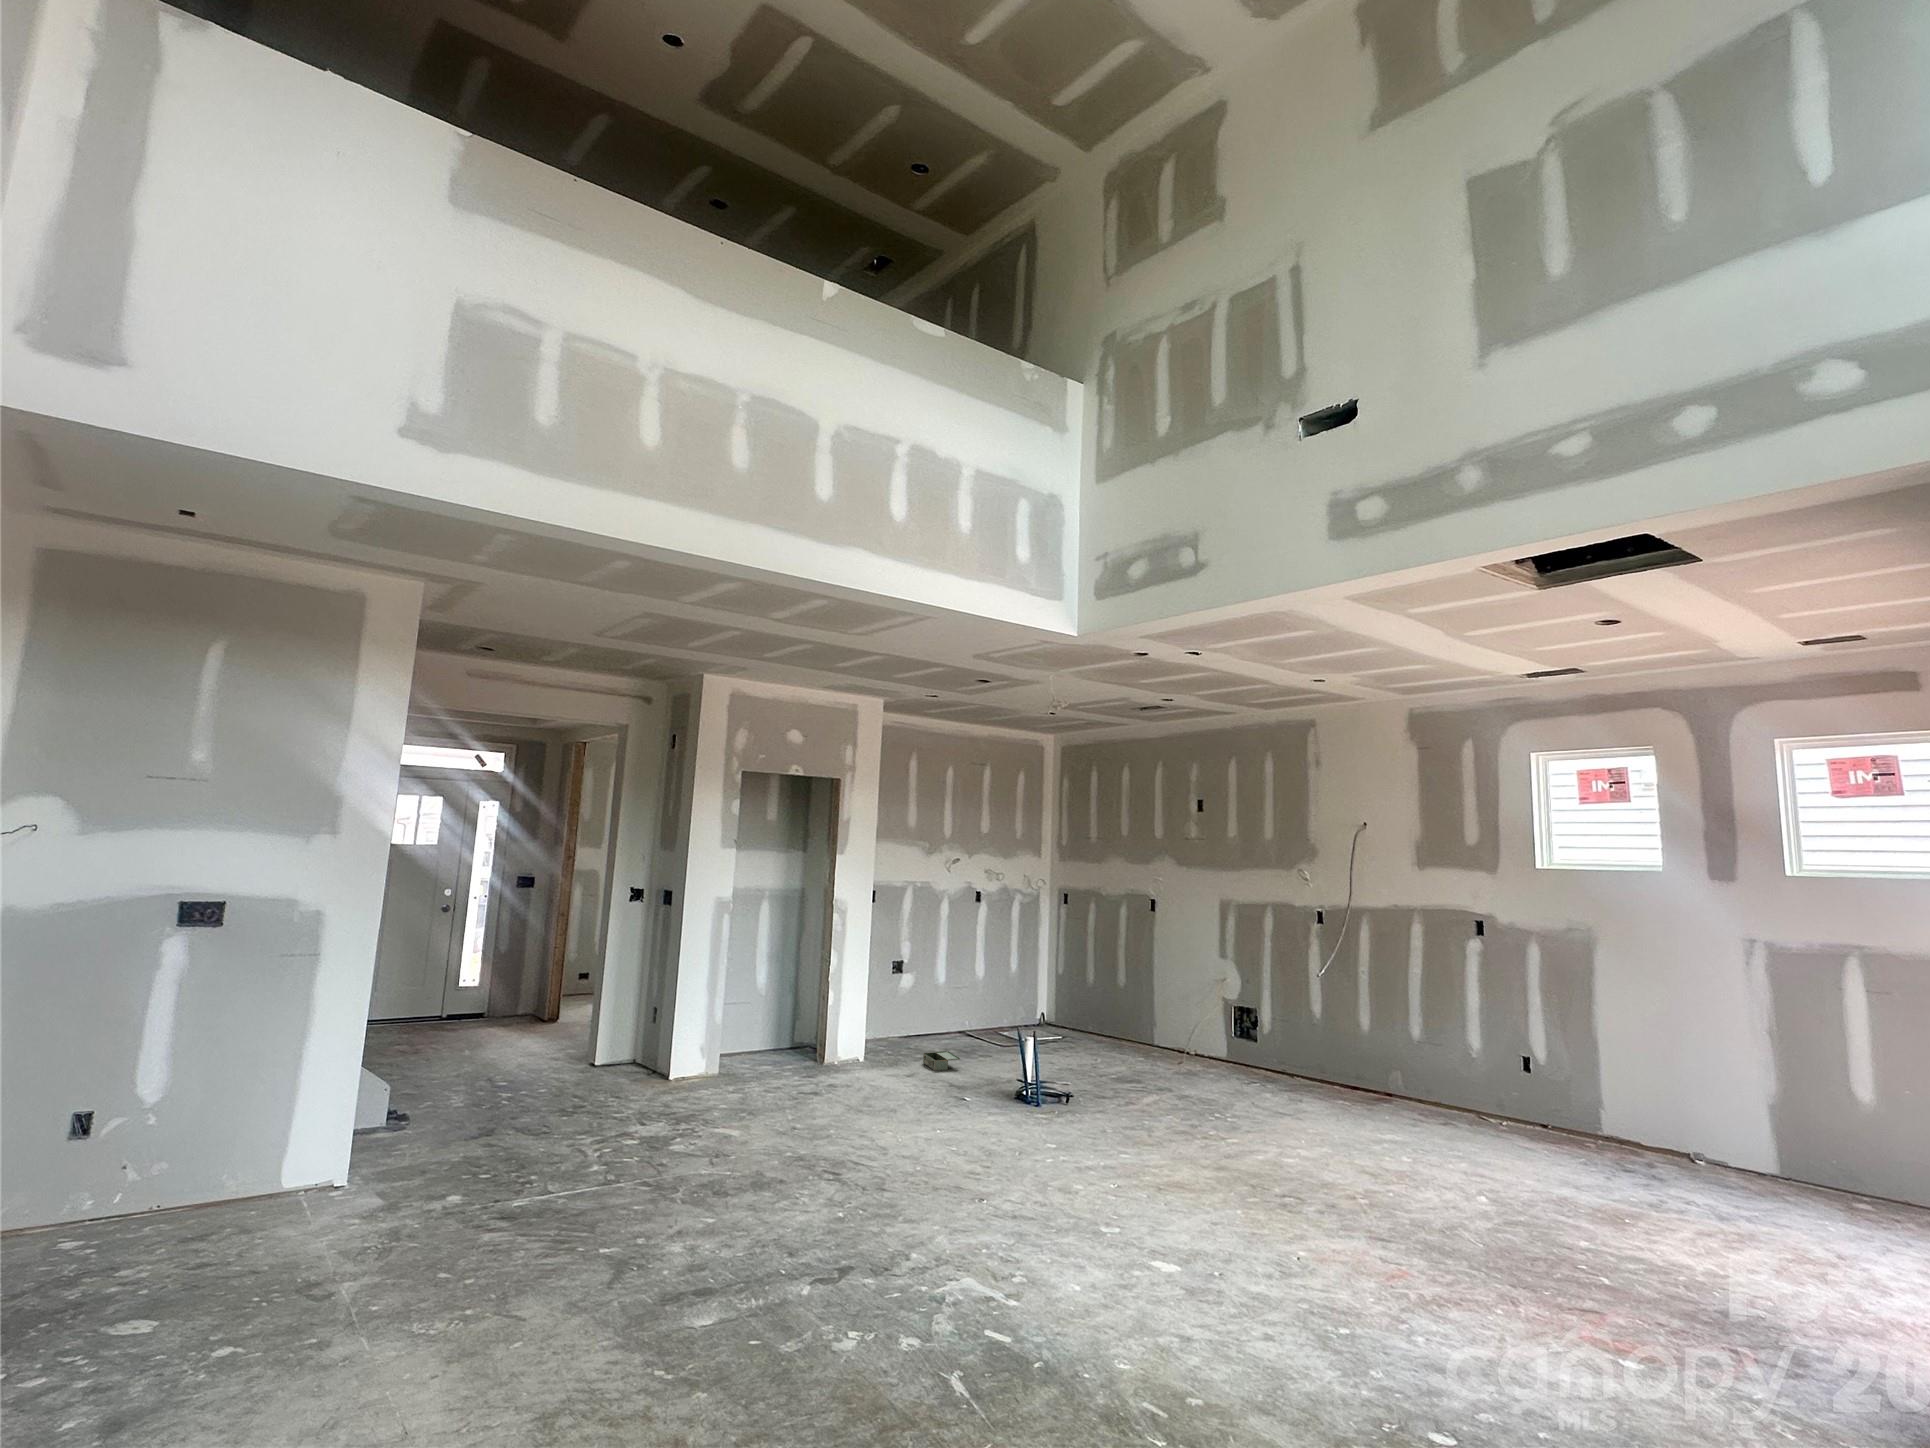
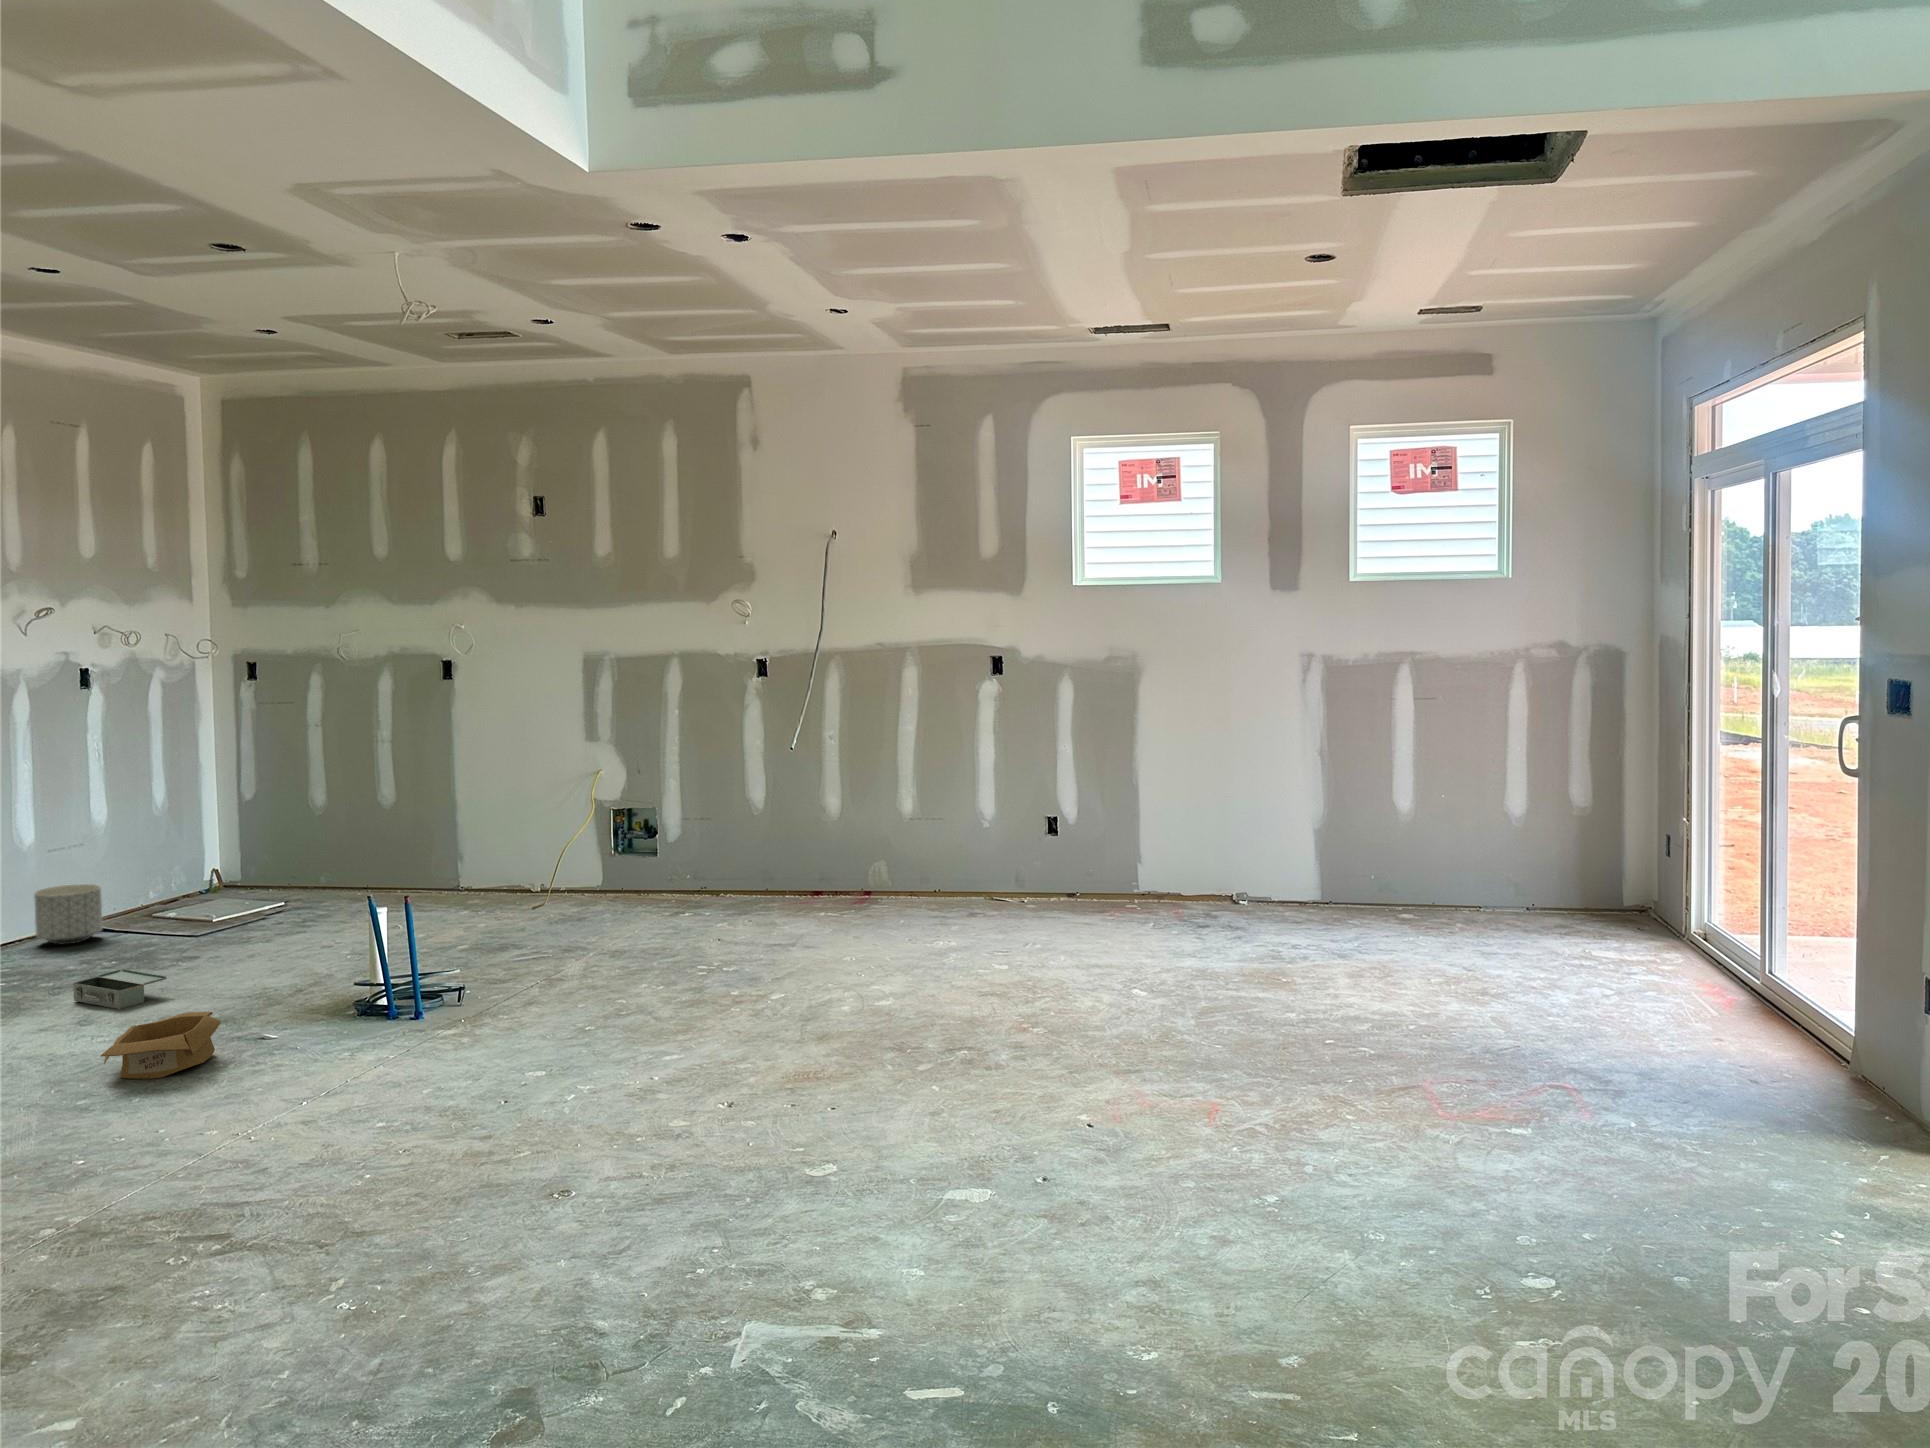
planter: none [940,1005,971,1037] -> present [34,884,102,944]
cardboard box: none [888,1073,948,1104] -> present [101,1012,221,1079]

